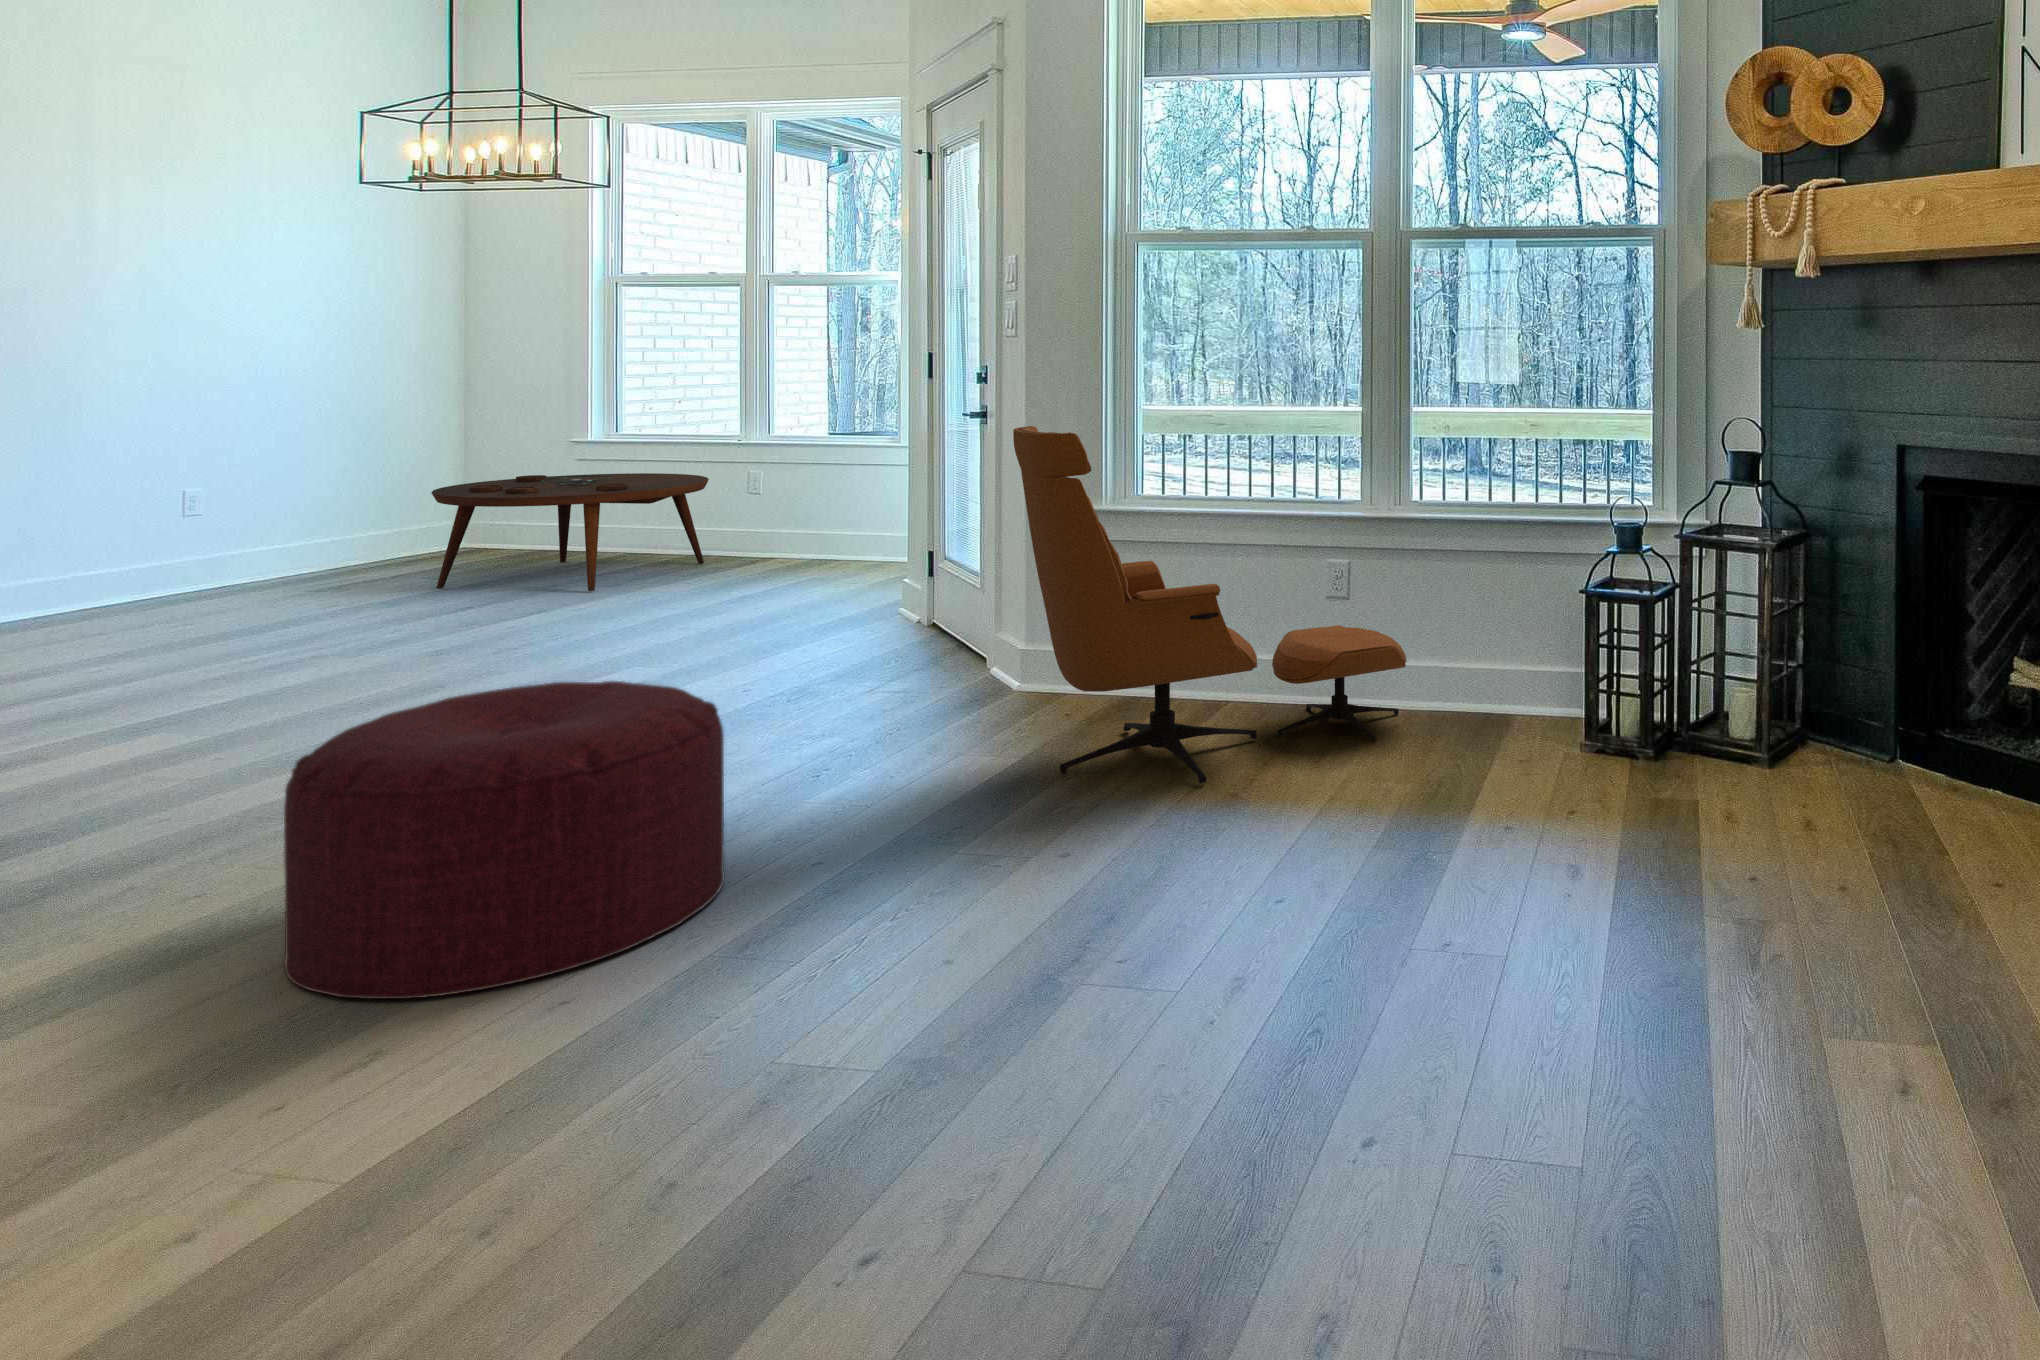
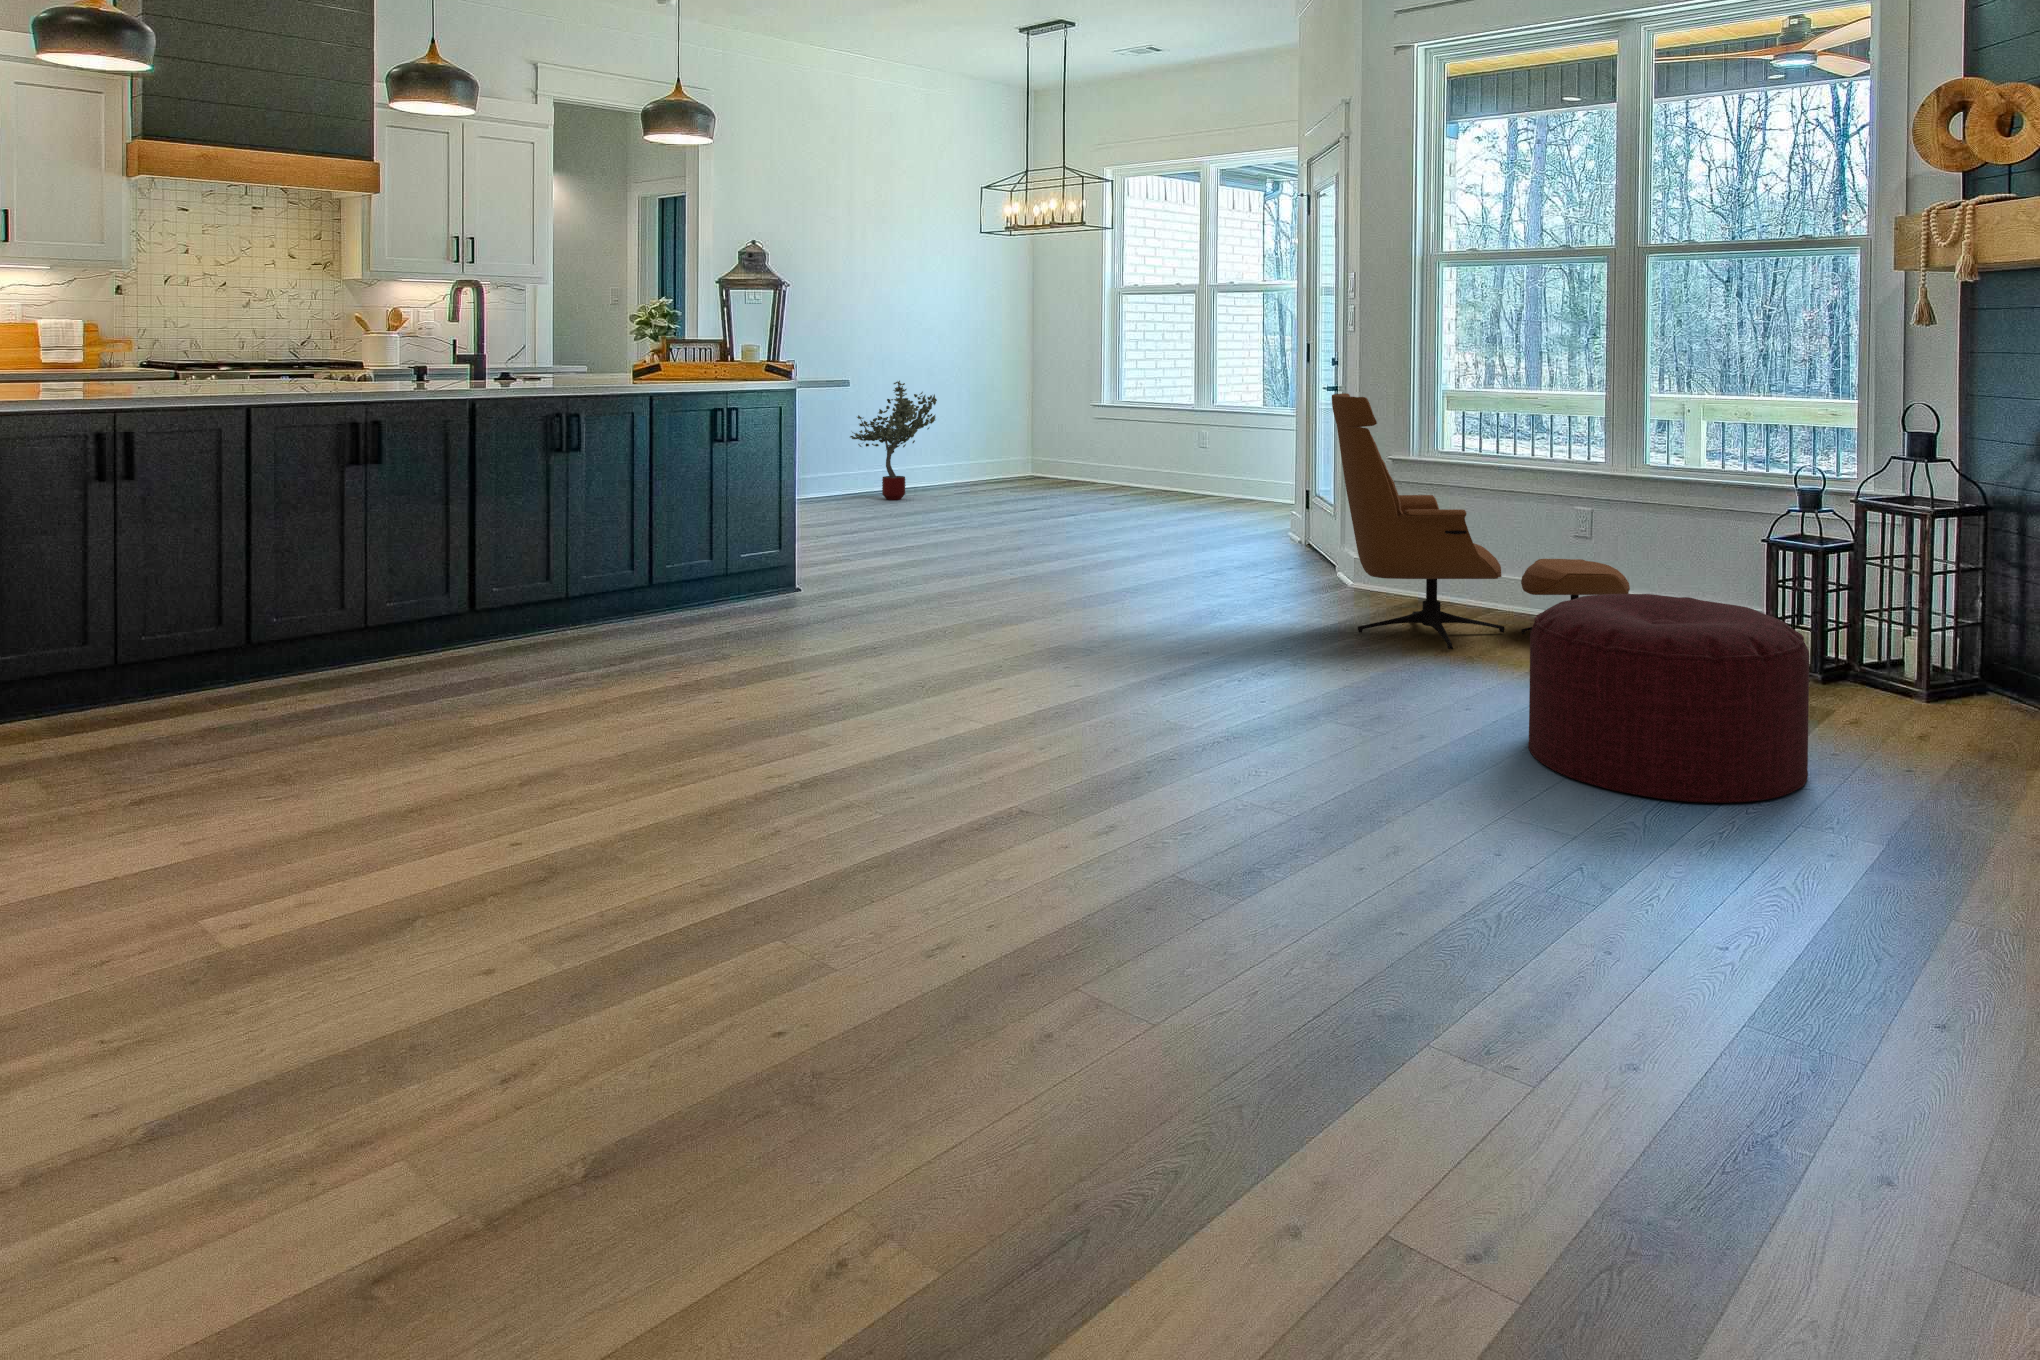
potted tree: none [87,417,282,613] -> present [850,381,937,500]
coffee table: present [431,473,709,591] -> none [1012,429,1173,507]
ottoman: present [284,681,725,999] -> present [1528,594,1809,803]

